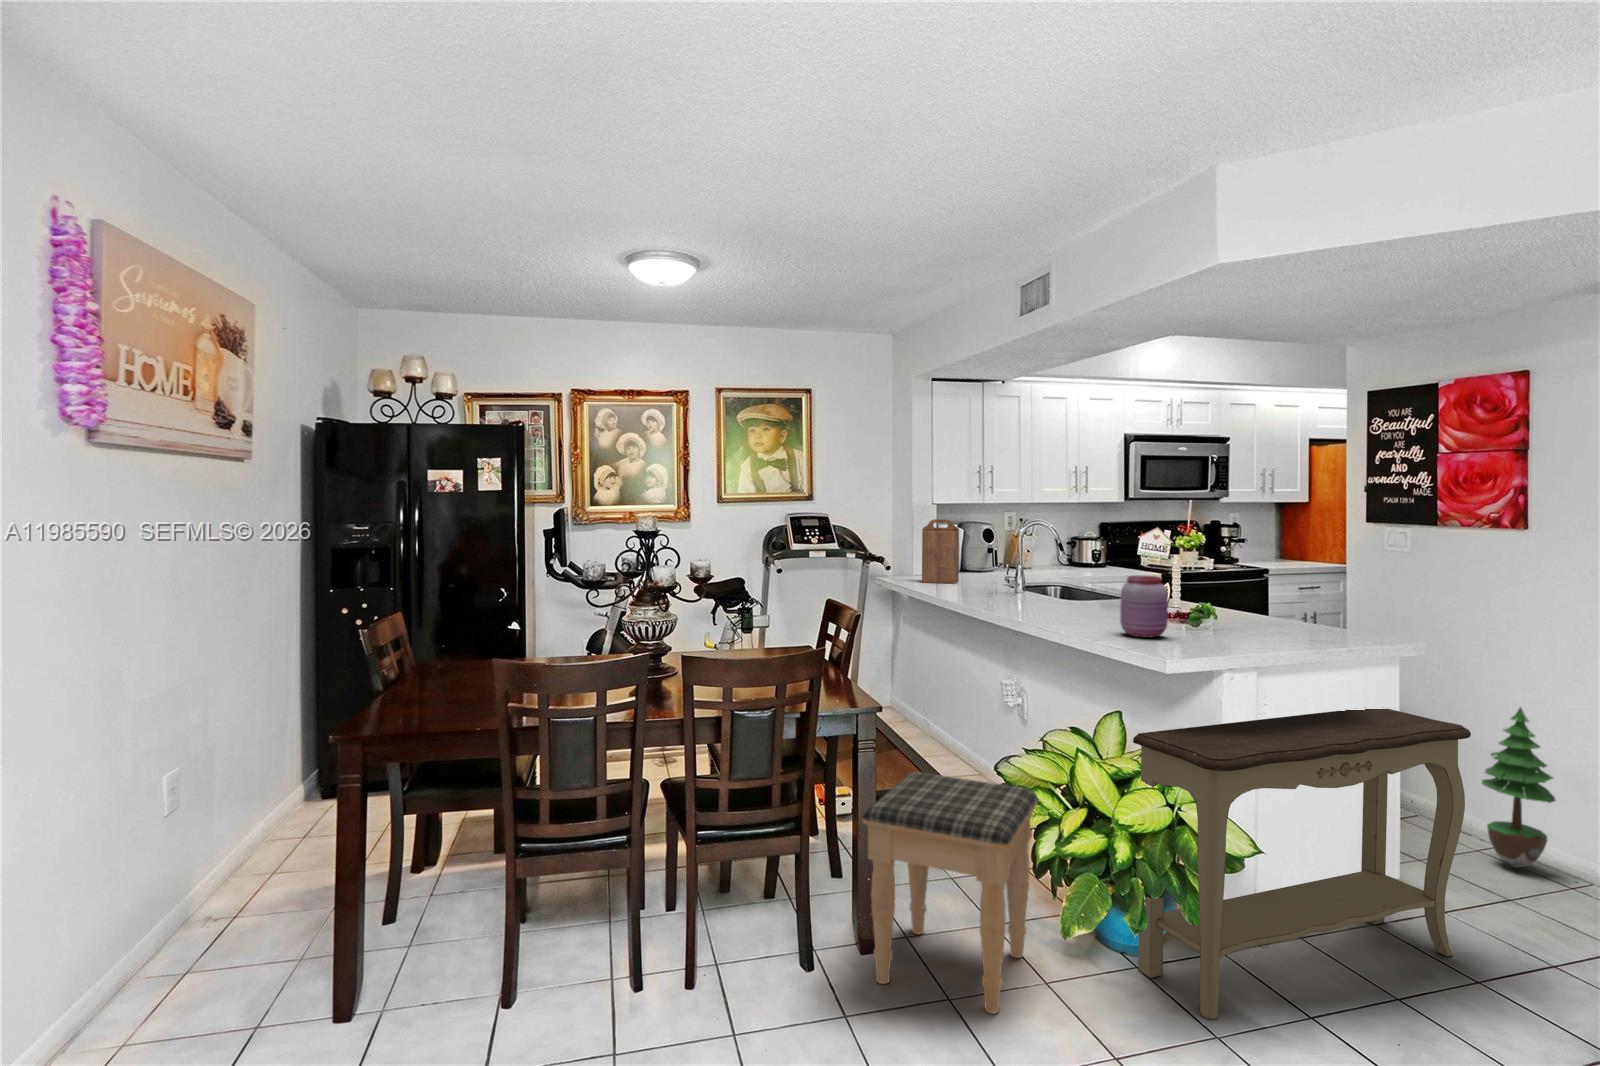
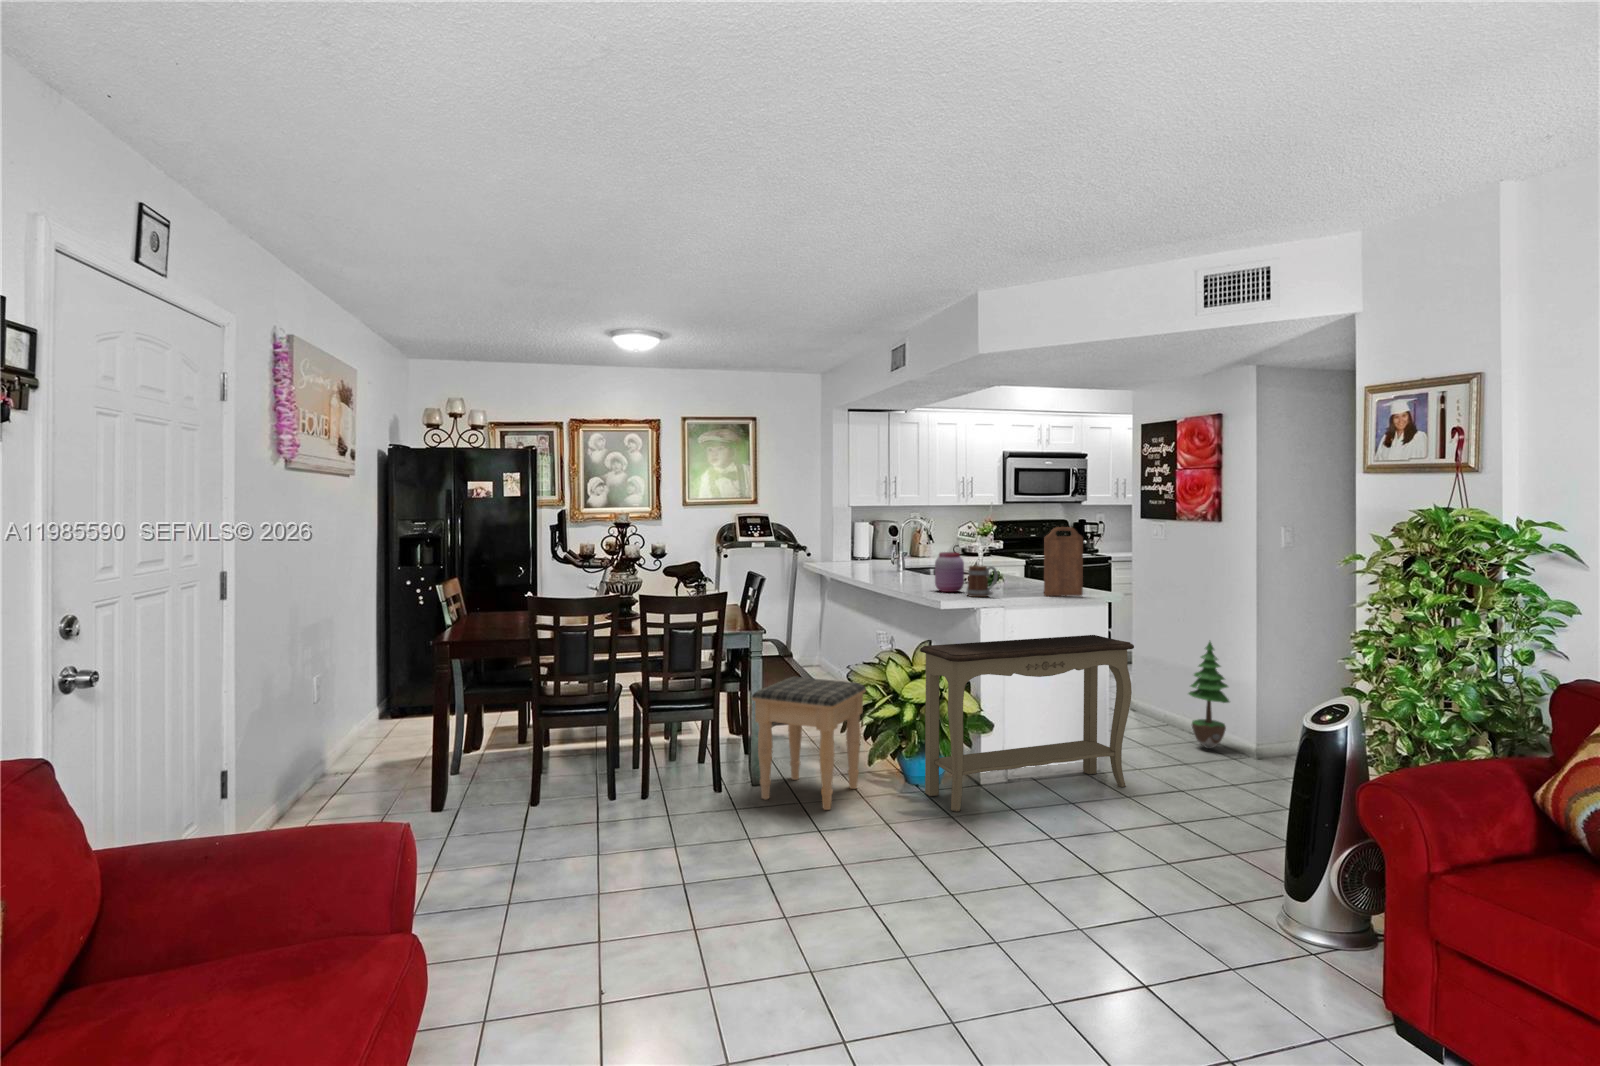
cutting board: present [922,519,959,583] -> present [1044,527,1083,596]
mug: none [1182,598,1238,649] -> present [967,565,998,597]

